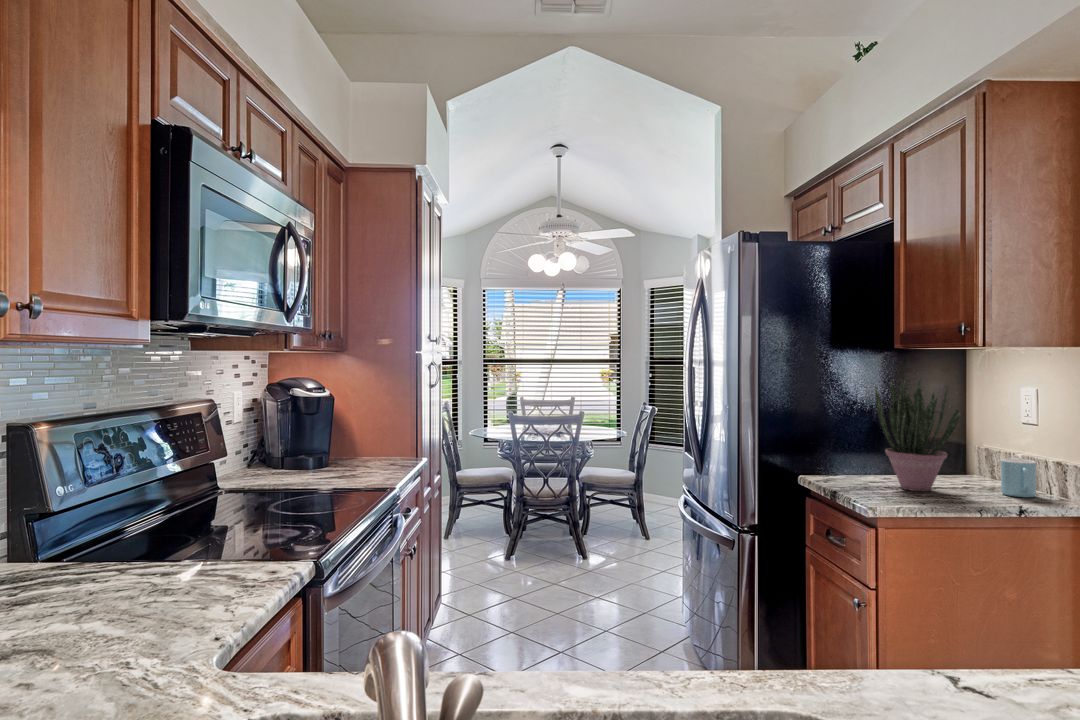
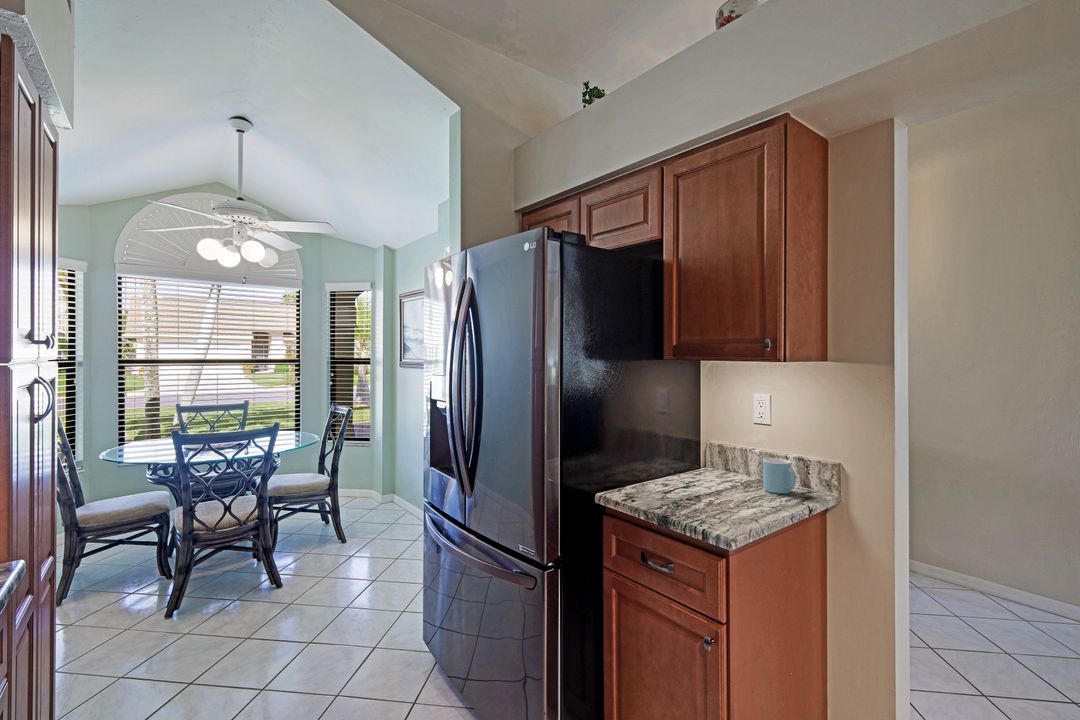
potted plant: present [875,379,960,491] -> none [683,391,752,501]

